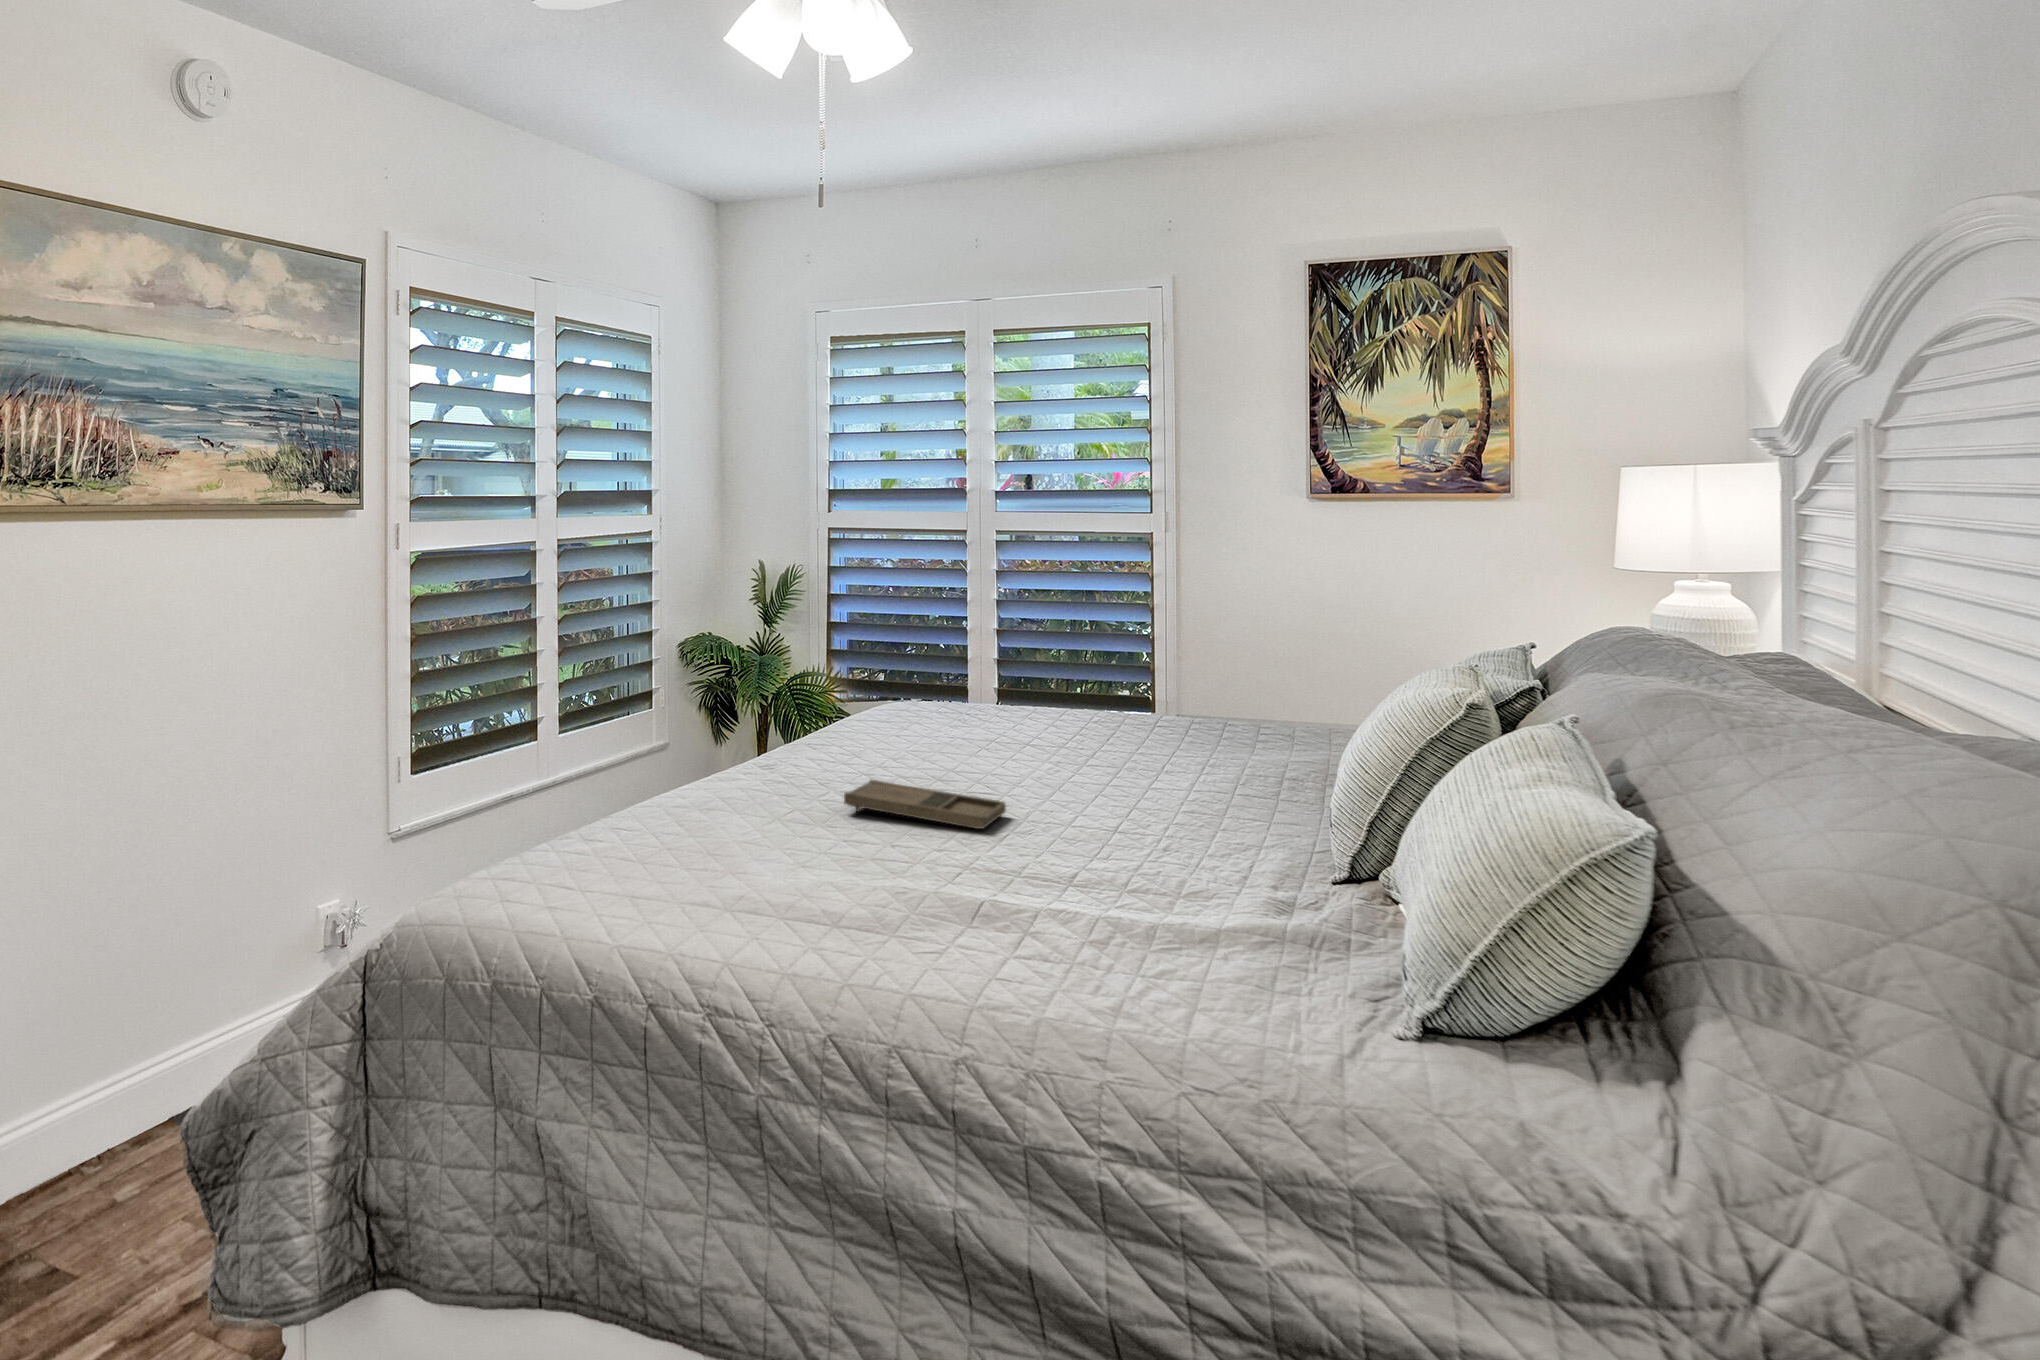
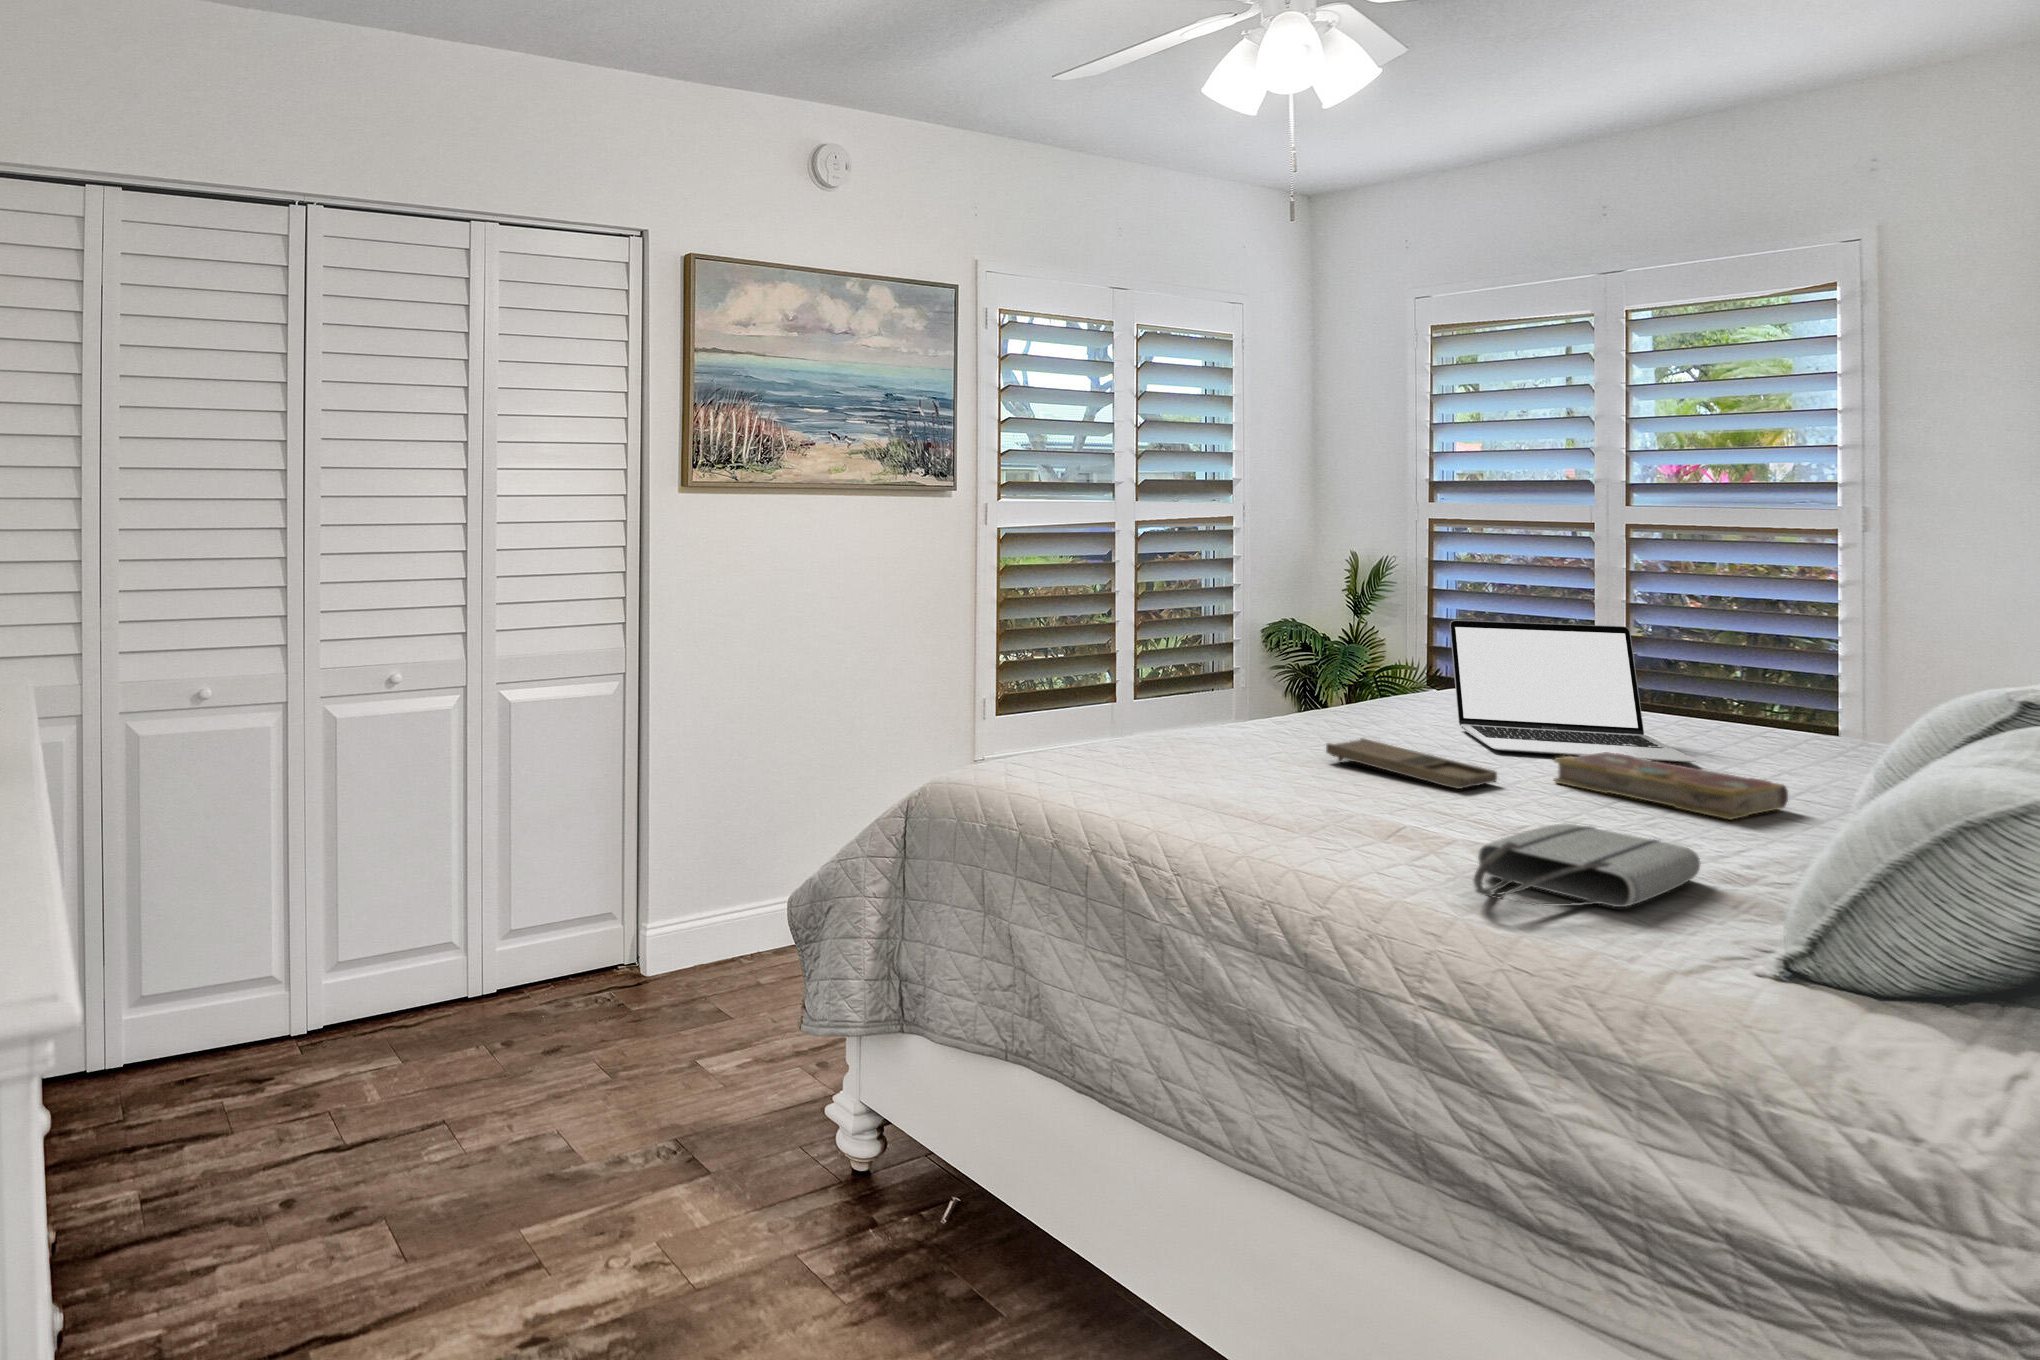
laptop: none [913,632,1124,771] -> present [1450,620,1696,762]
book: none [1045,763,1223,824] -> present [1554,752,1788,820]
tote bag: none [1084,867,1250,994] -> present [1474,824,1700,907]

